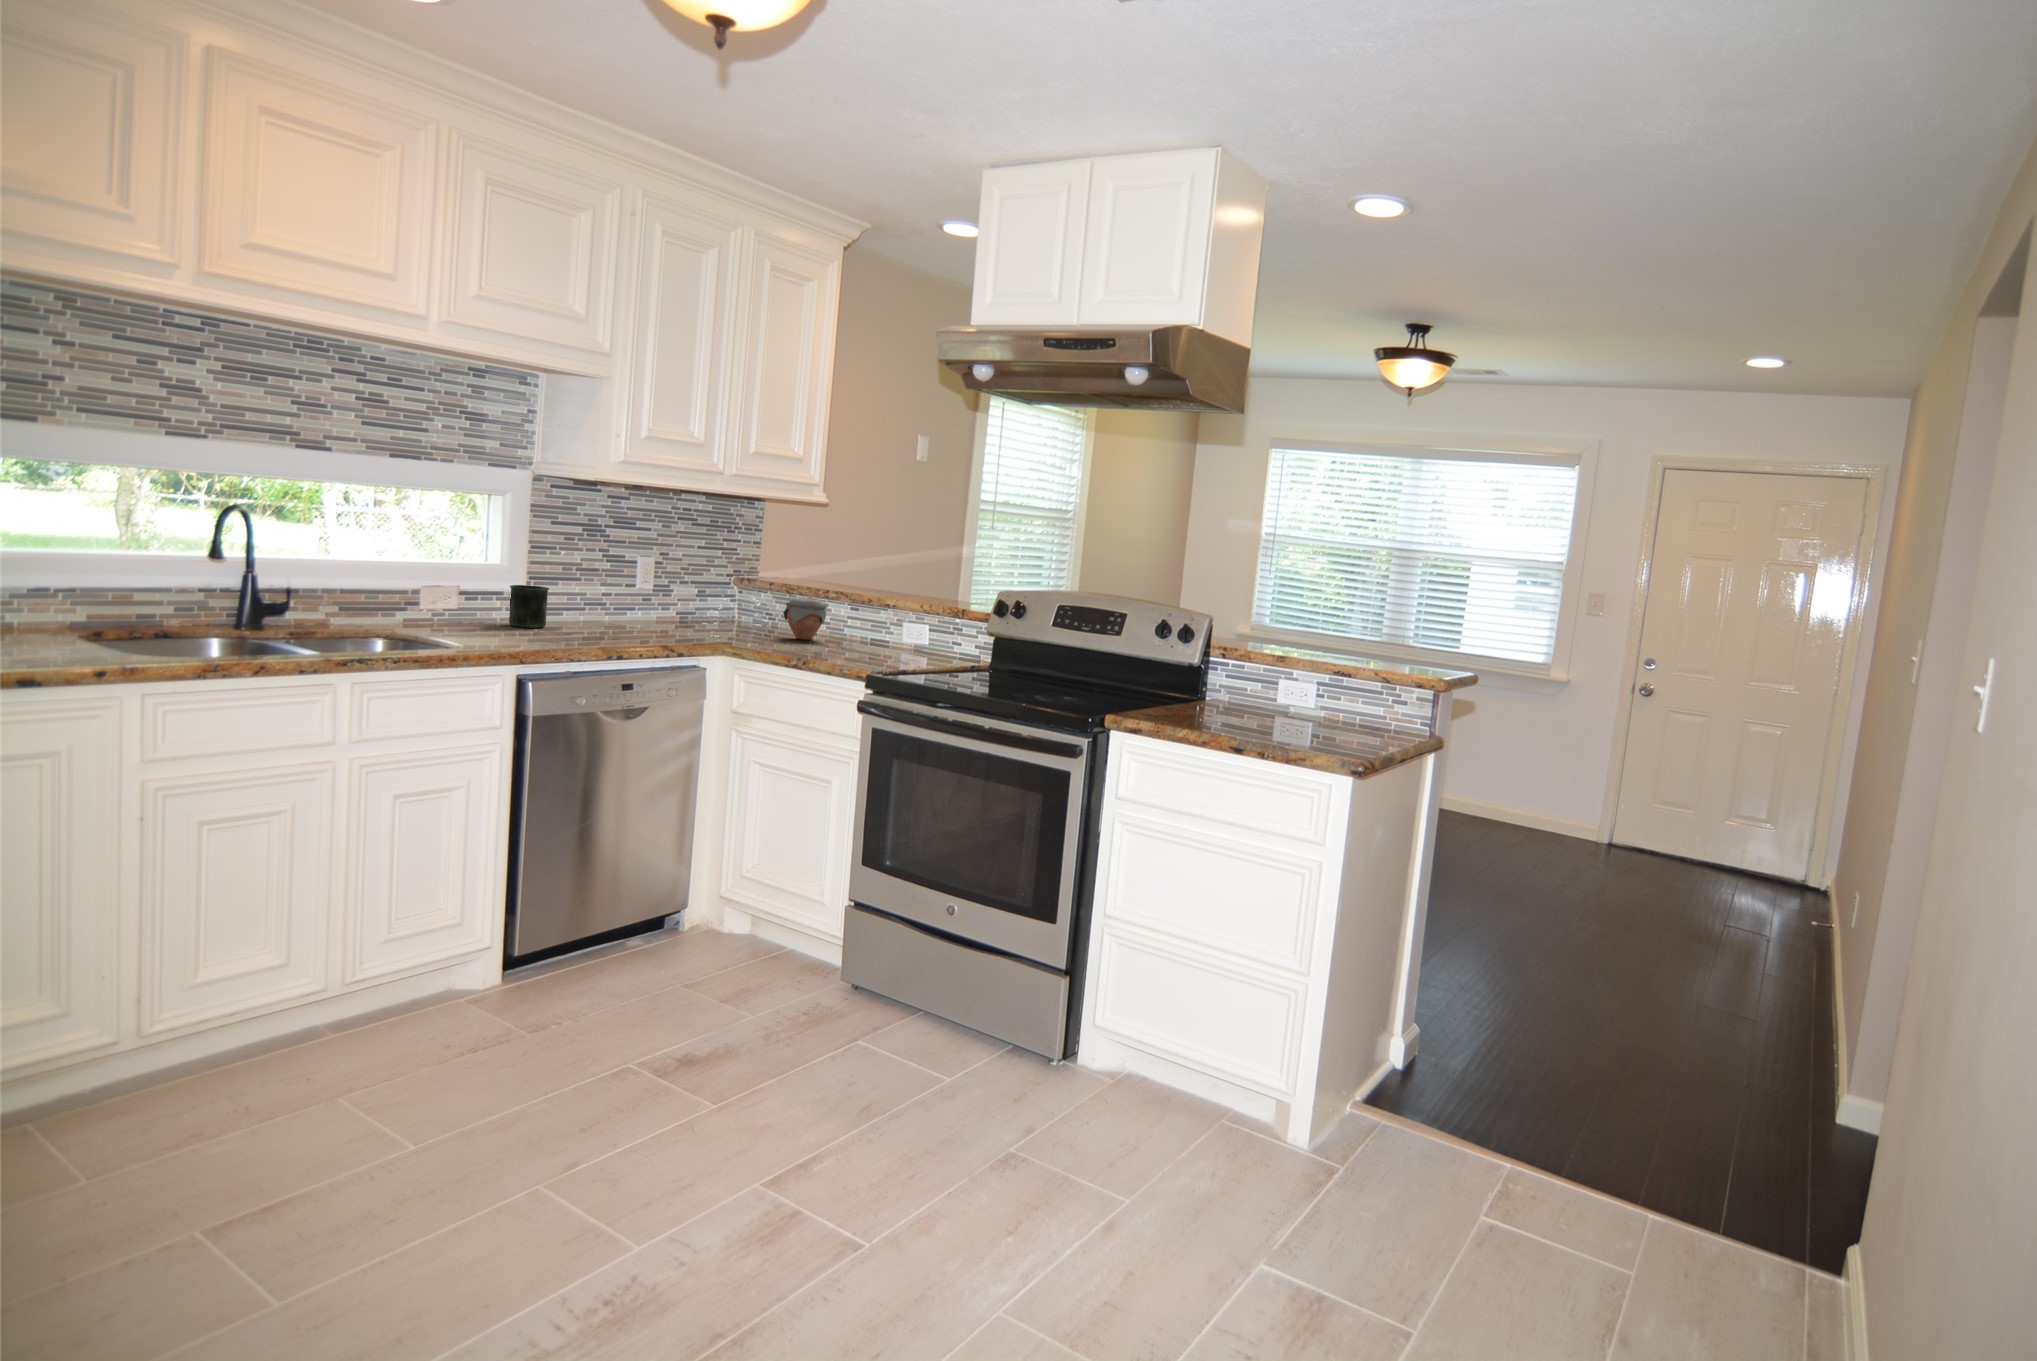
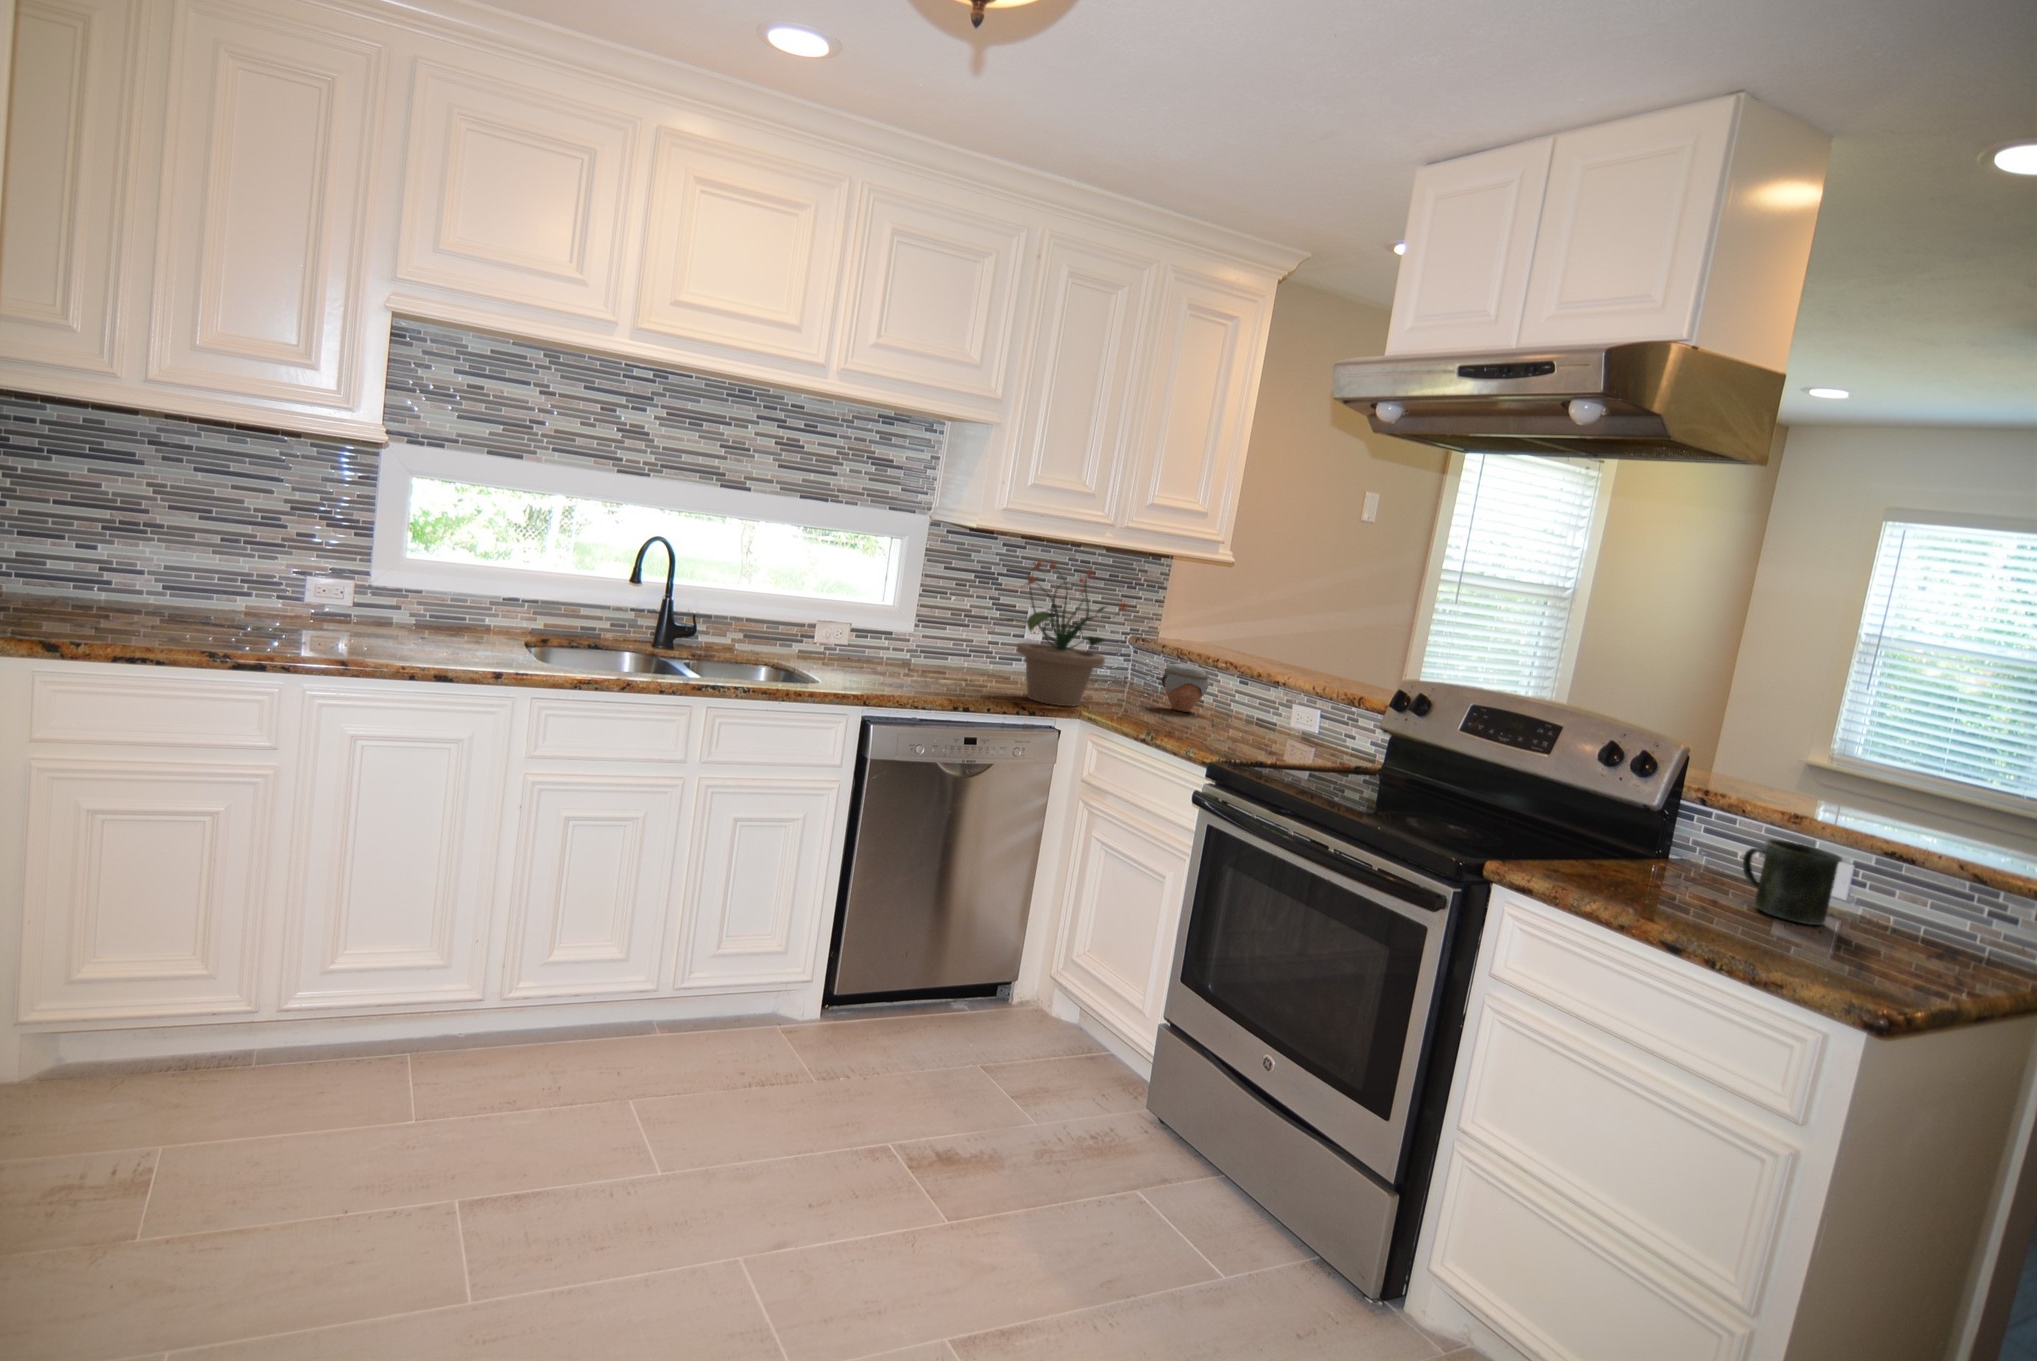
potted plant: none [629,507,760,645] -> present [1006,561,1128,706]
mug: present [509,585,549,628] -> present [1743,839,1842,925]

